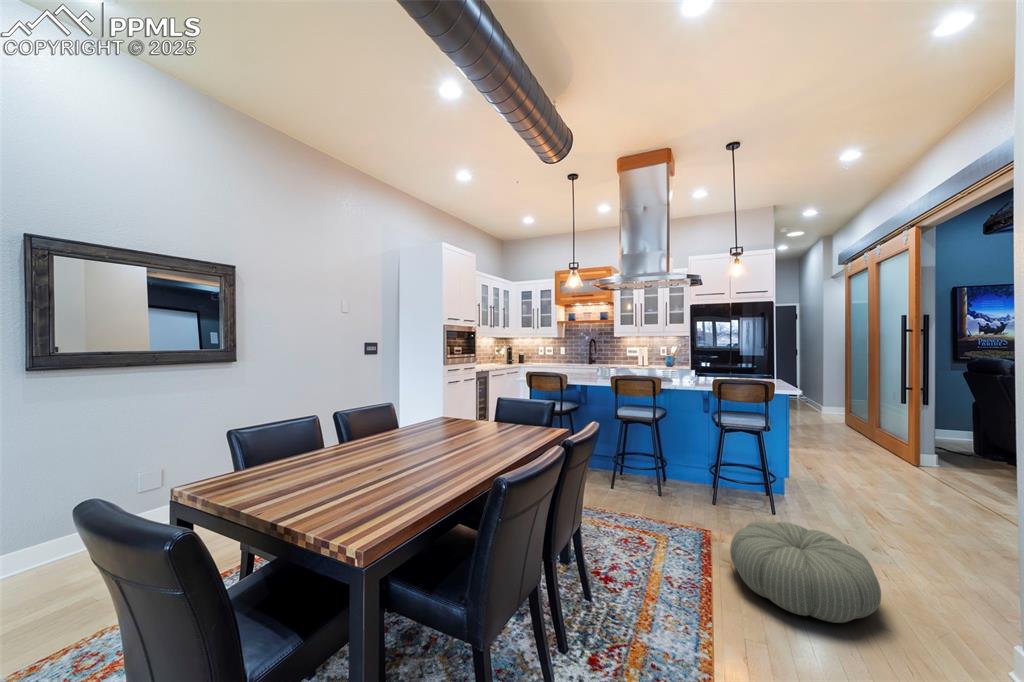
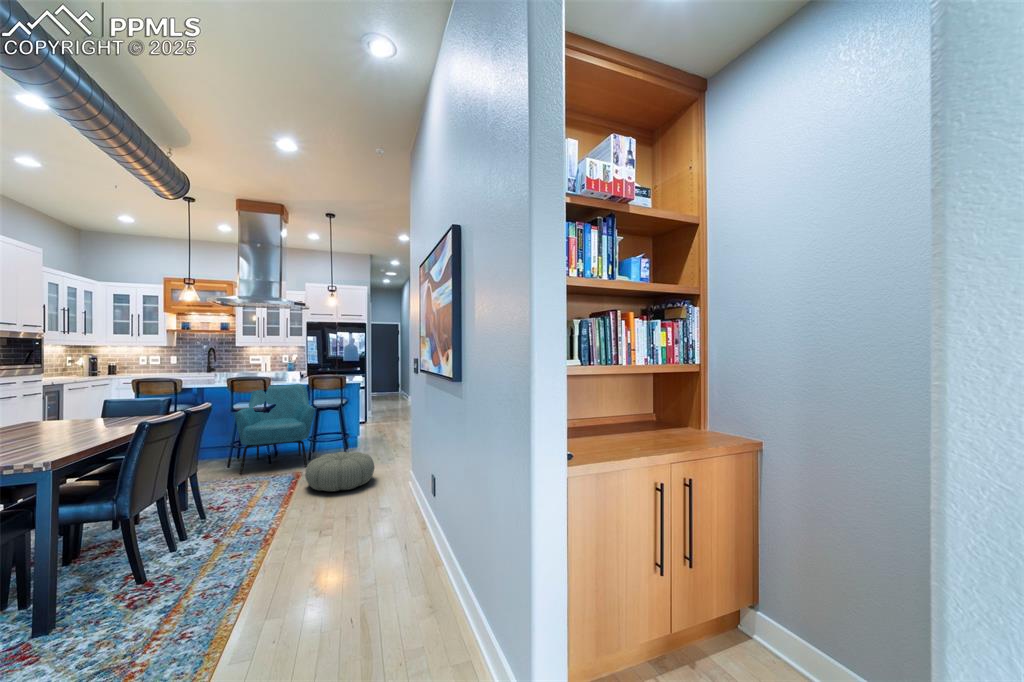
armchair: none [621,386,725,517] -> present [235,384,315,474]

